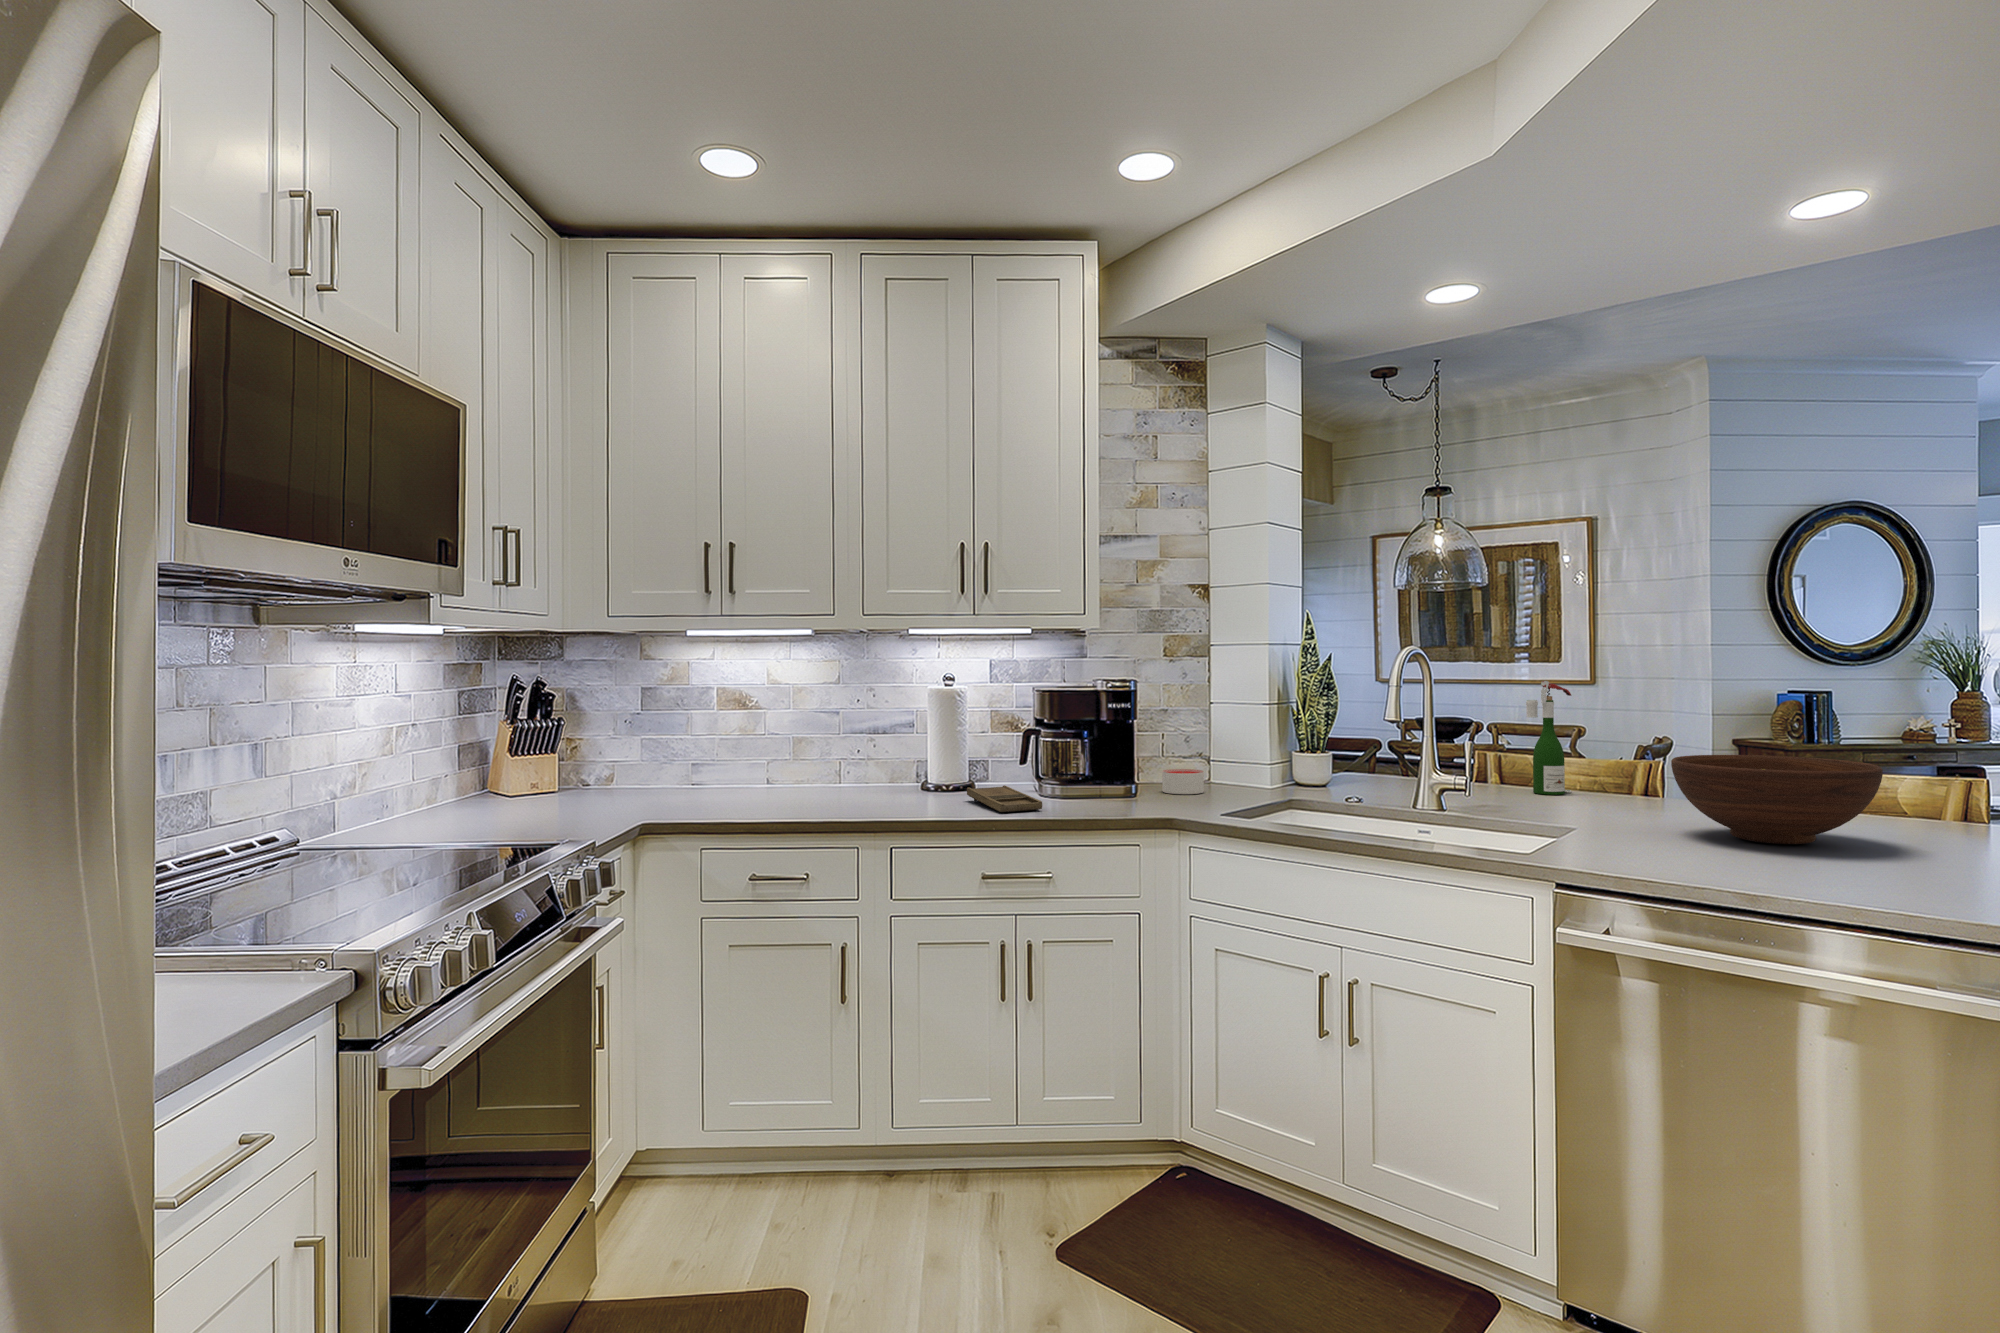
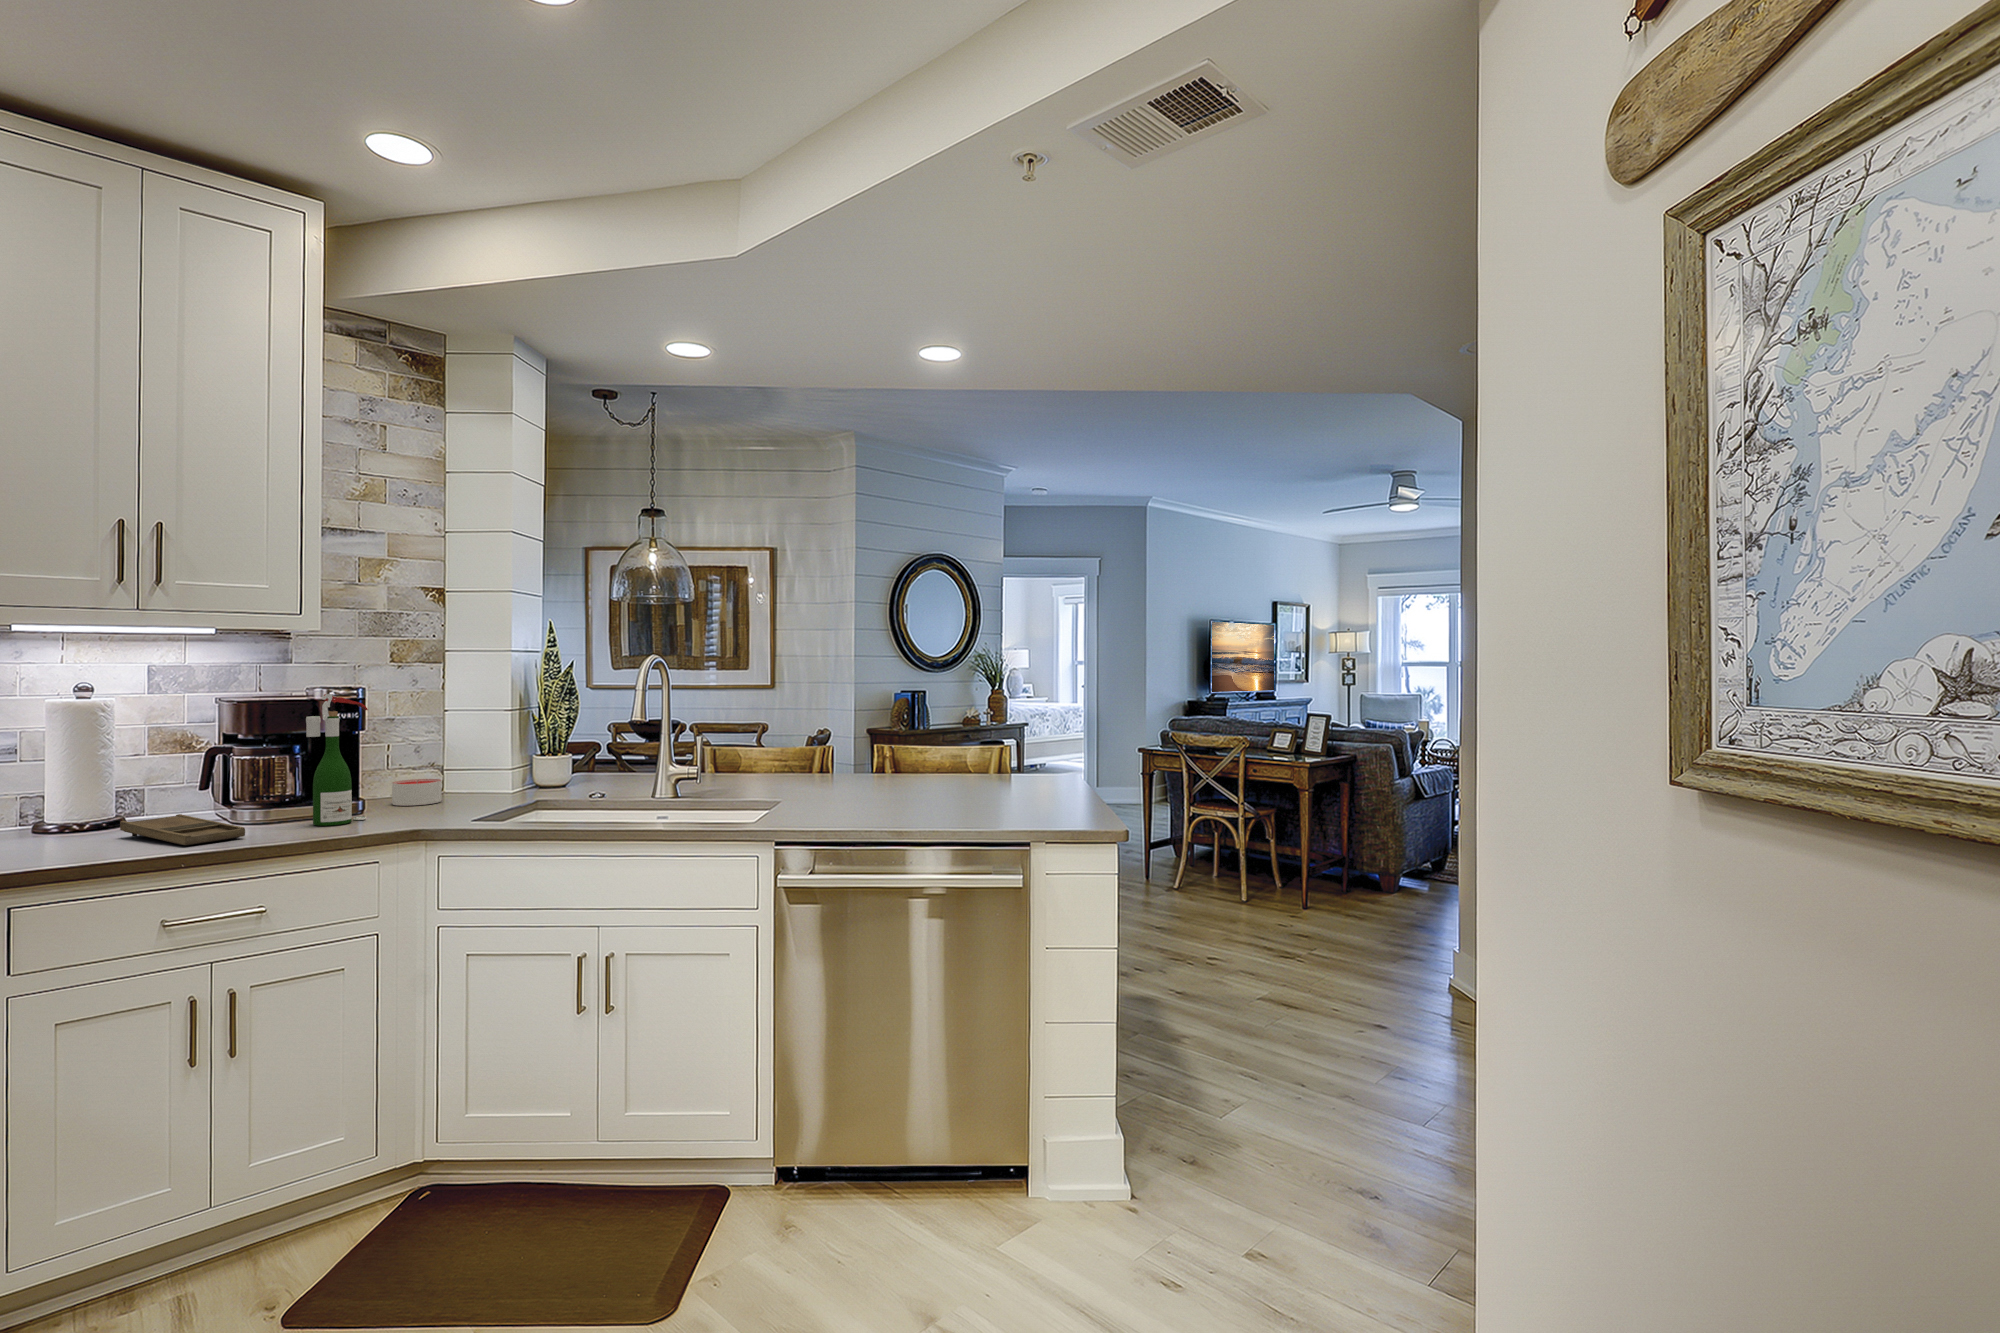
wine bottle: present [1526,681,1571,795] -> present [306,694,368,826]
fruit bowl: present [1671,755,1883,844] -> none [846,738,964,799]

